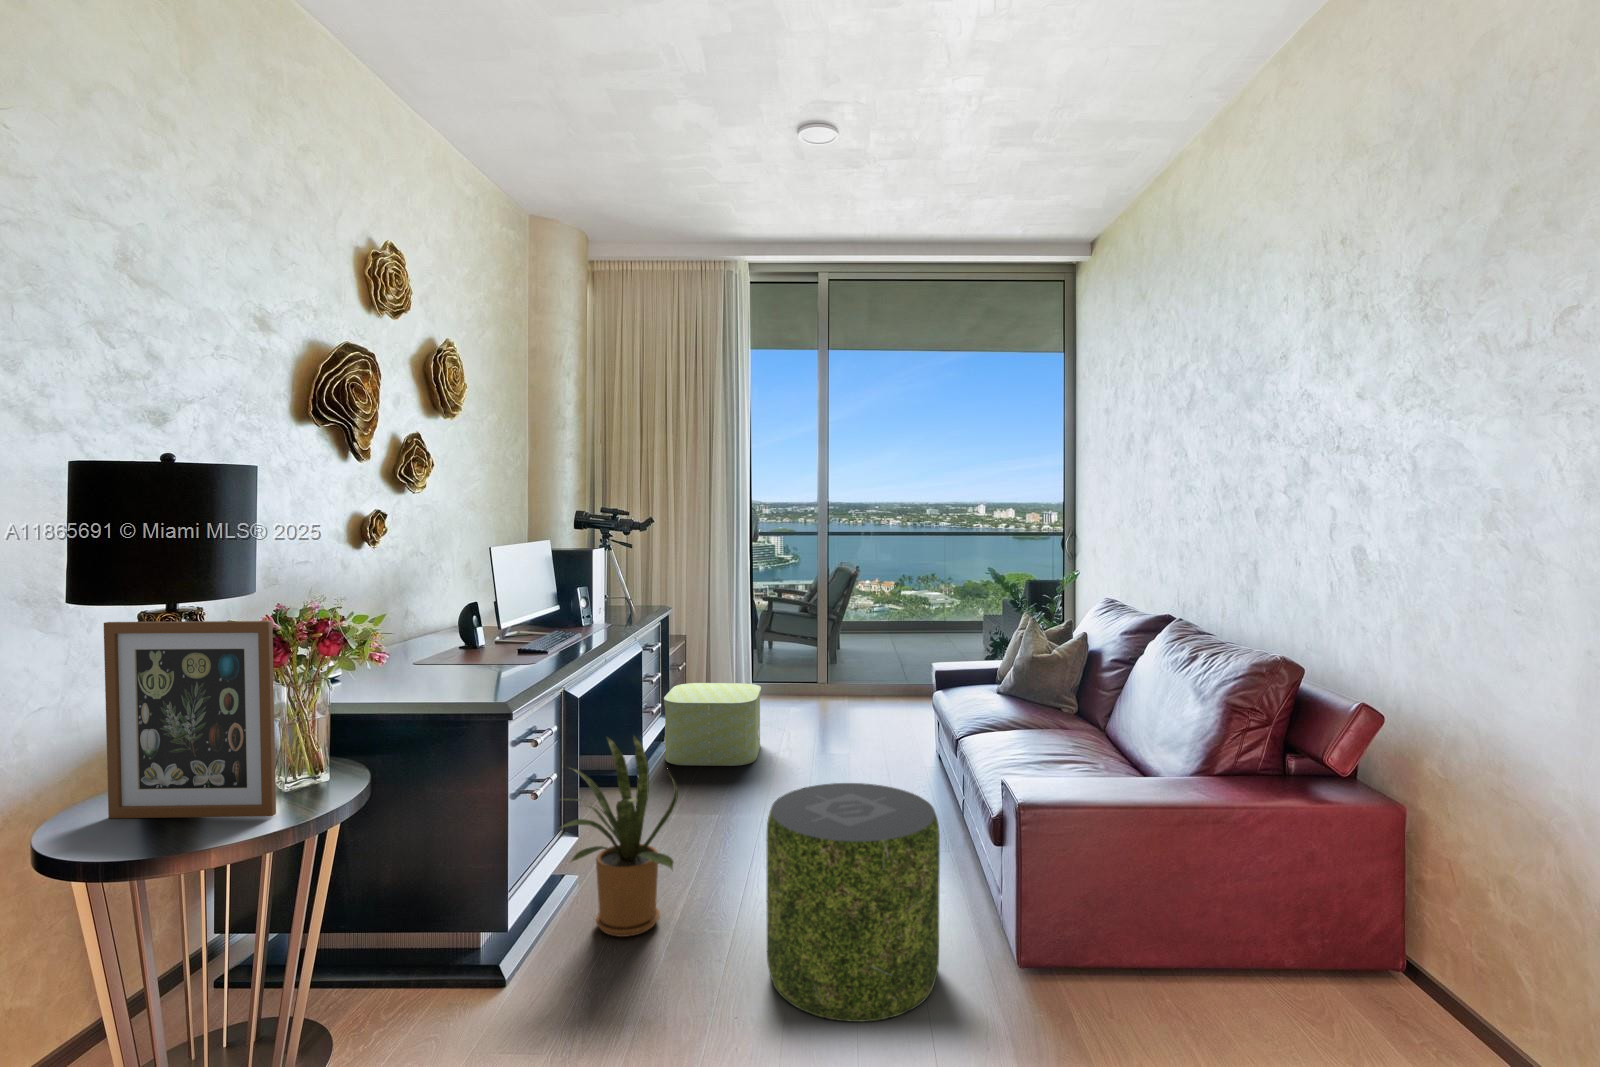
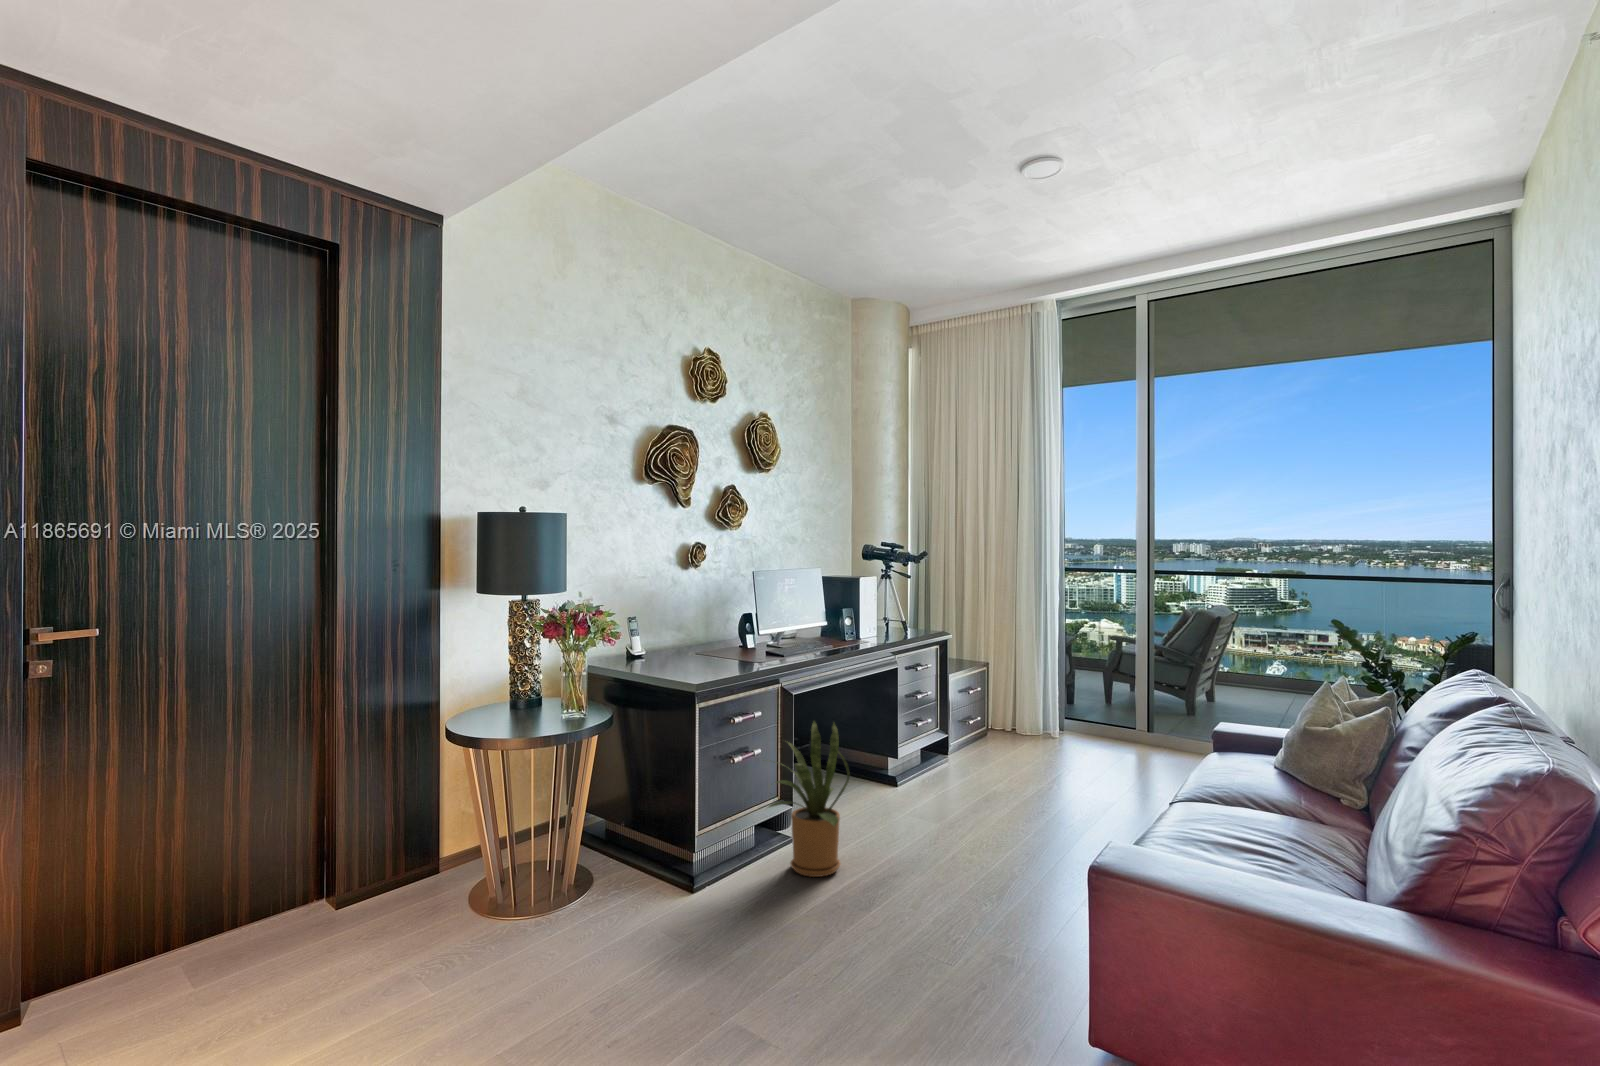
picture frame: present [104,621,276,818] -> none [478,603,549,725]
storage box: present [664,683,761,766] -> none [937,702,1034,780]
pouf: present [766,783,940,1022] -> none [882,776,1031,972]

